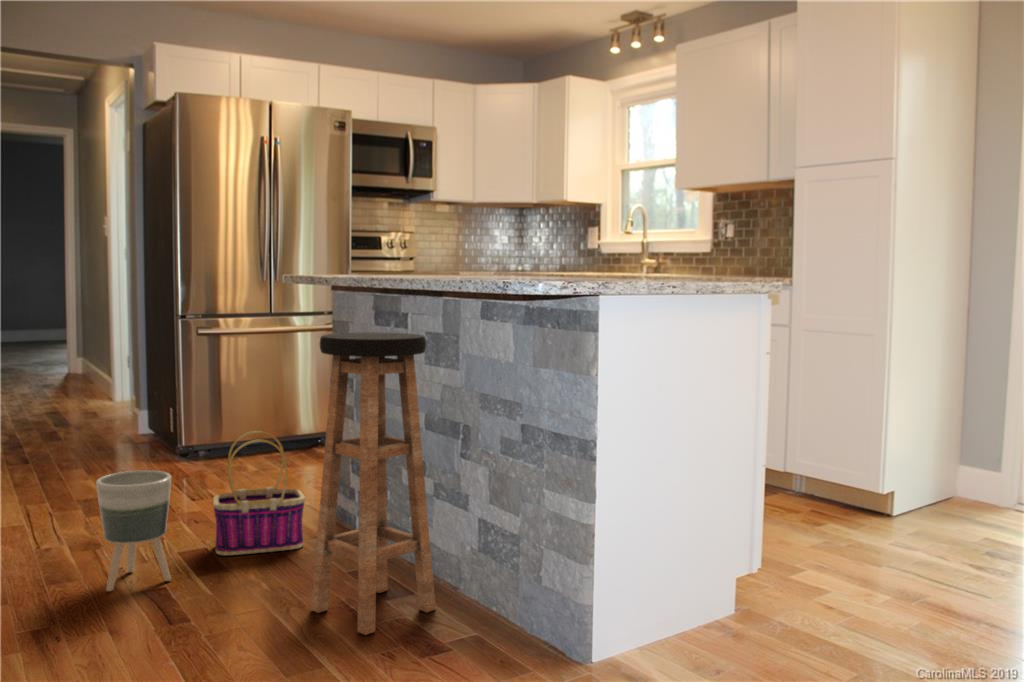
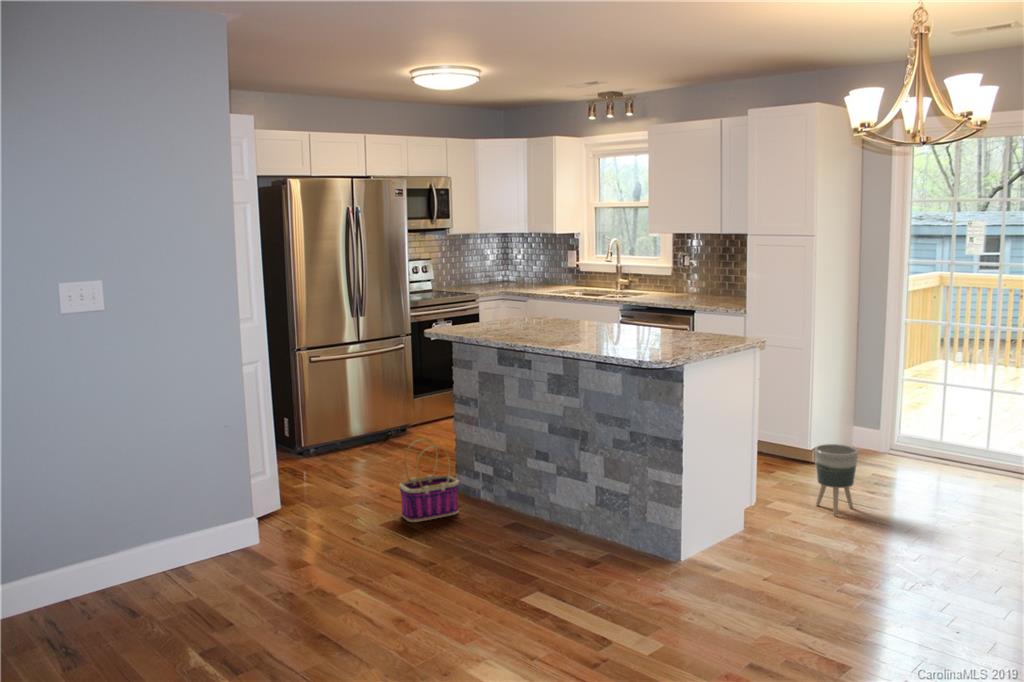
bar stool: present [311,332,435,635] -> none [503,379,575,559]
planter: present [96,470,171,591] -> present [815,444,858,516]

